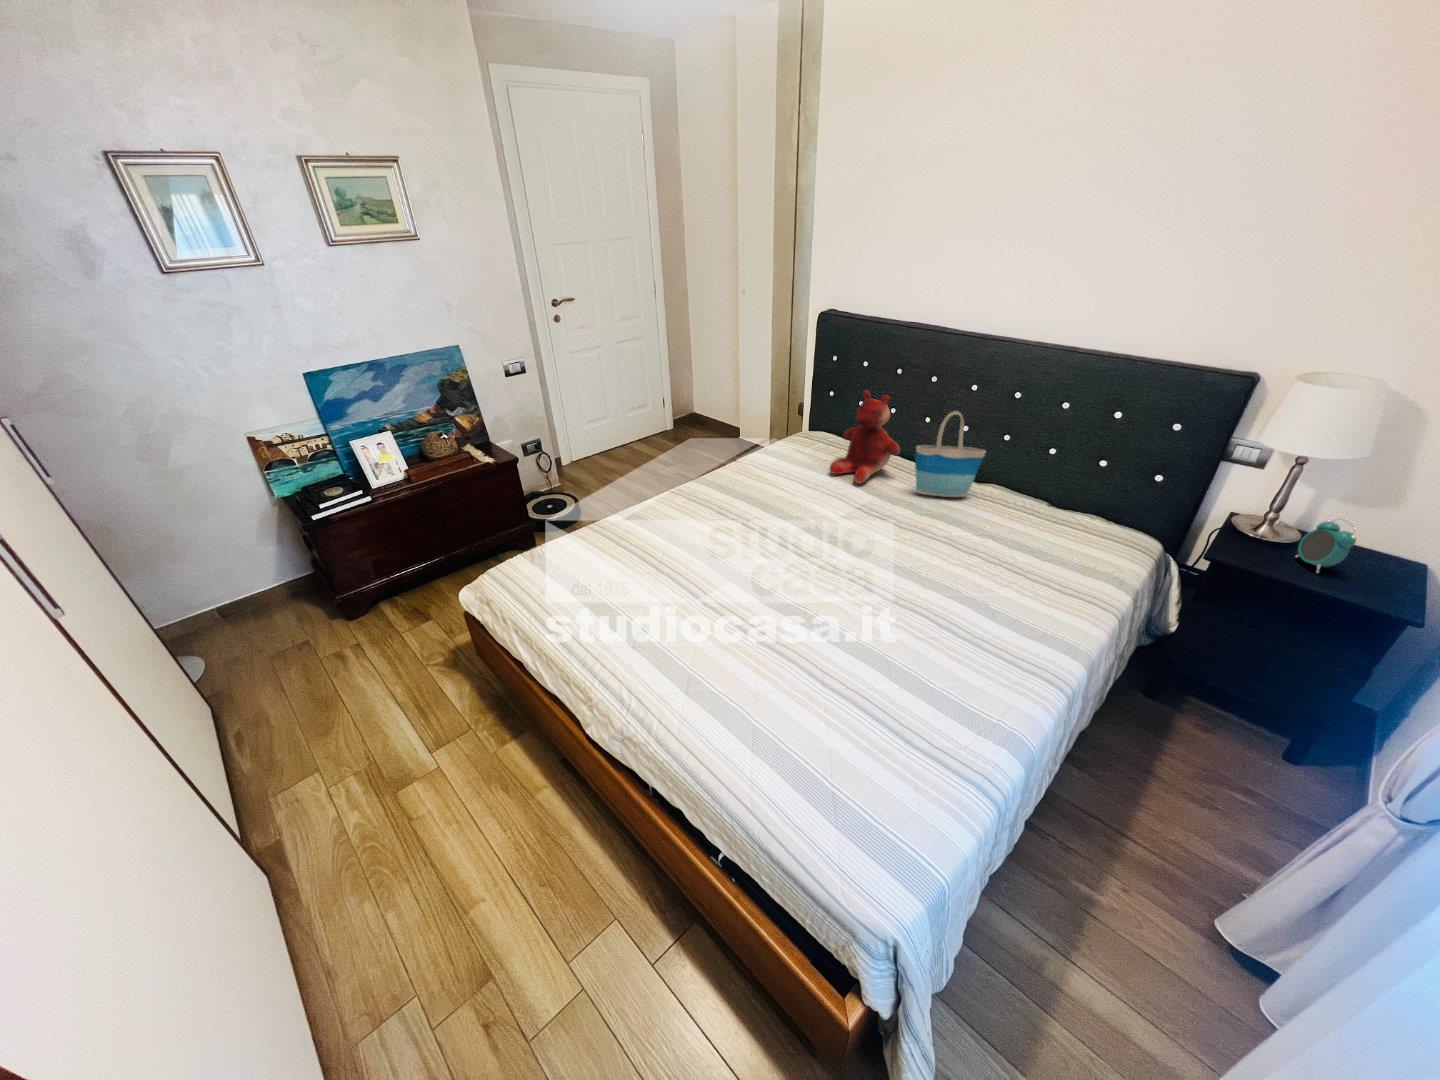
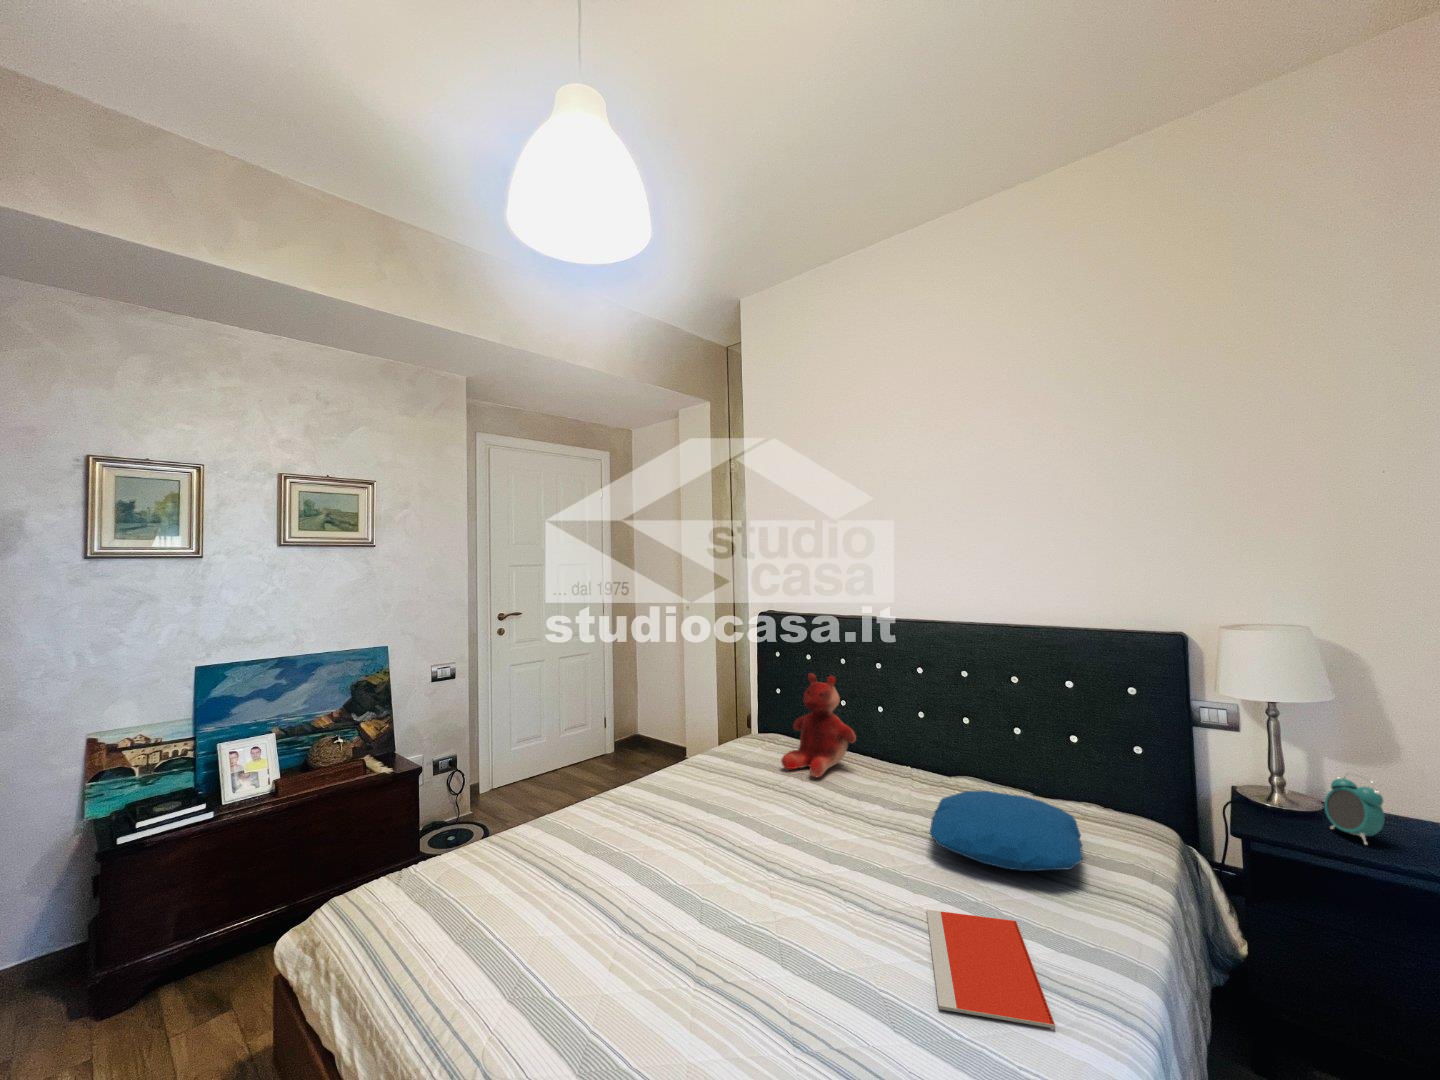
tote bag: present [915,411,986,497] -> none [872,686,947,788]
pillow: none [950,508,1077,580] -> present [930,791,1082,871]
notebook: none [933,603,1011,688] -> present [927,910,1055,1028]

